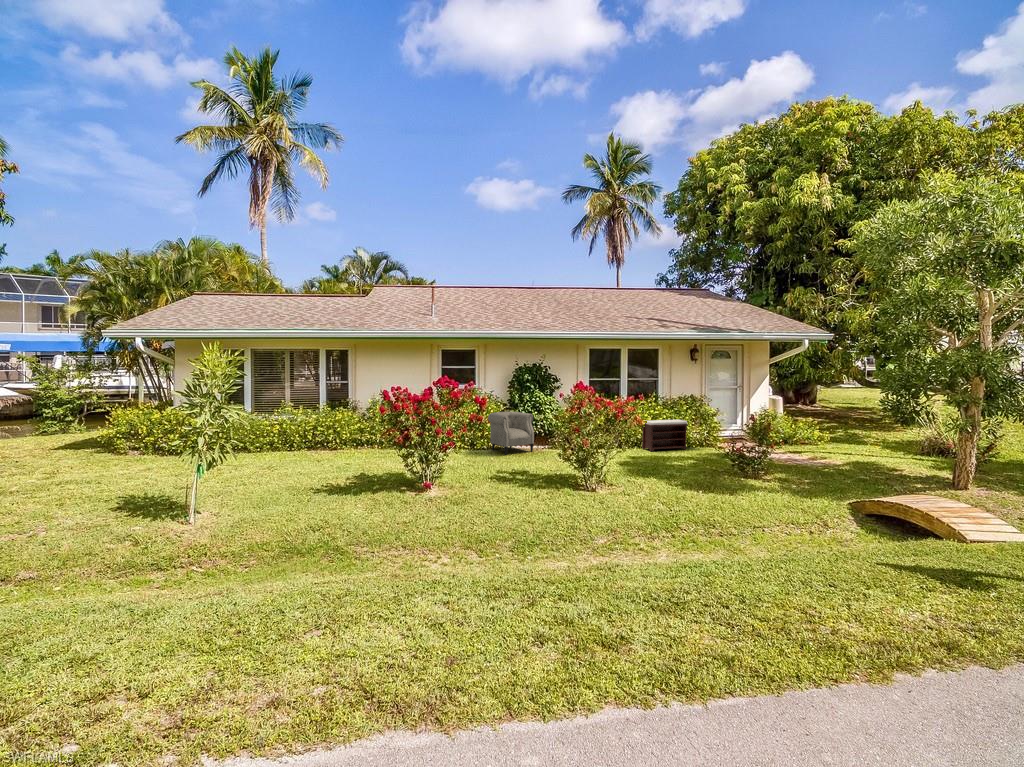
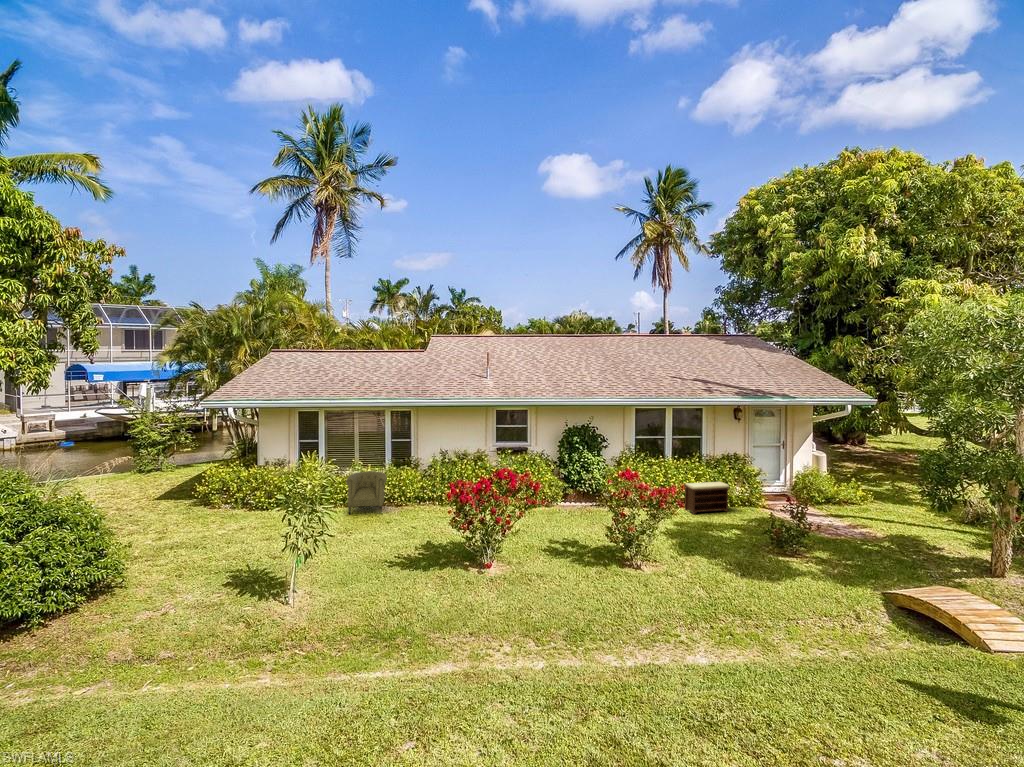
chair: present [488,412,534,455] -> present [346,471,387,514]

